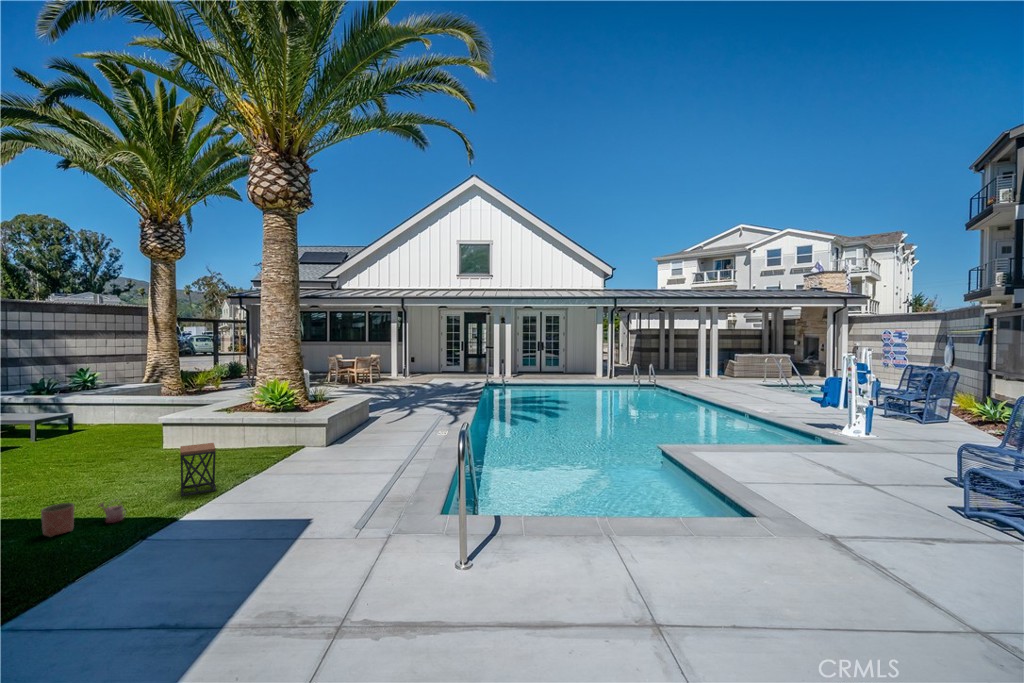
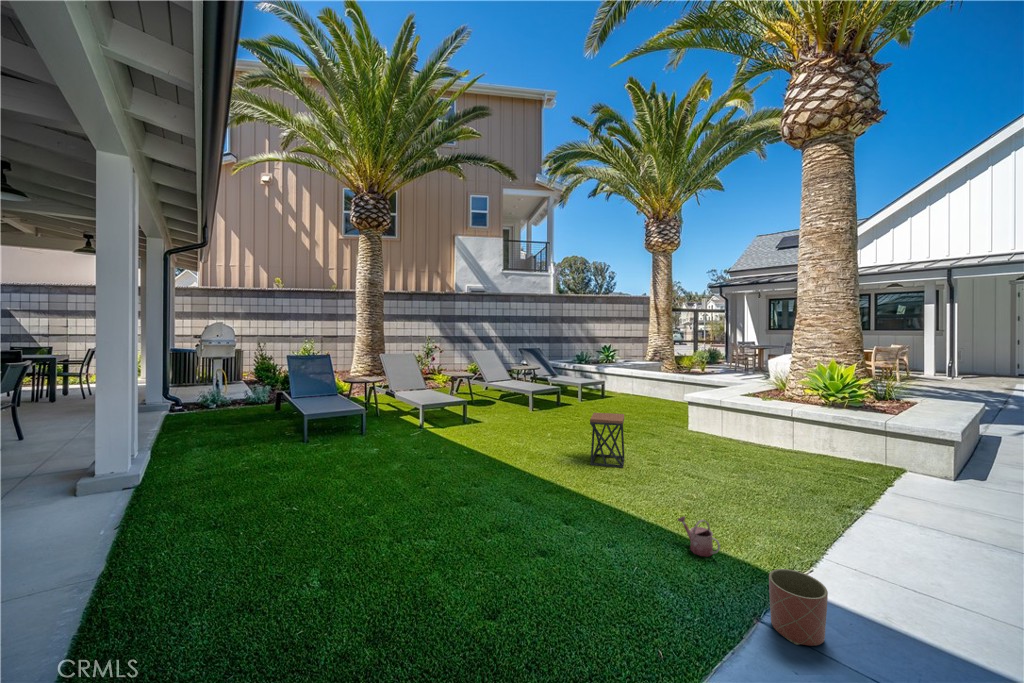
stool: present [180,443,216,496] -> present [590,413,624,468]
planter: present [41,503,74,537] -> present [769,569,828,646]

